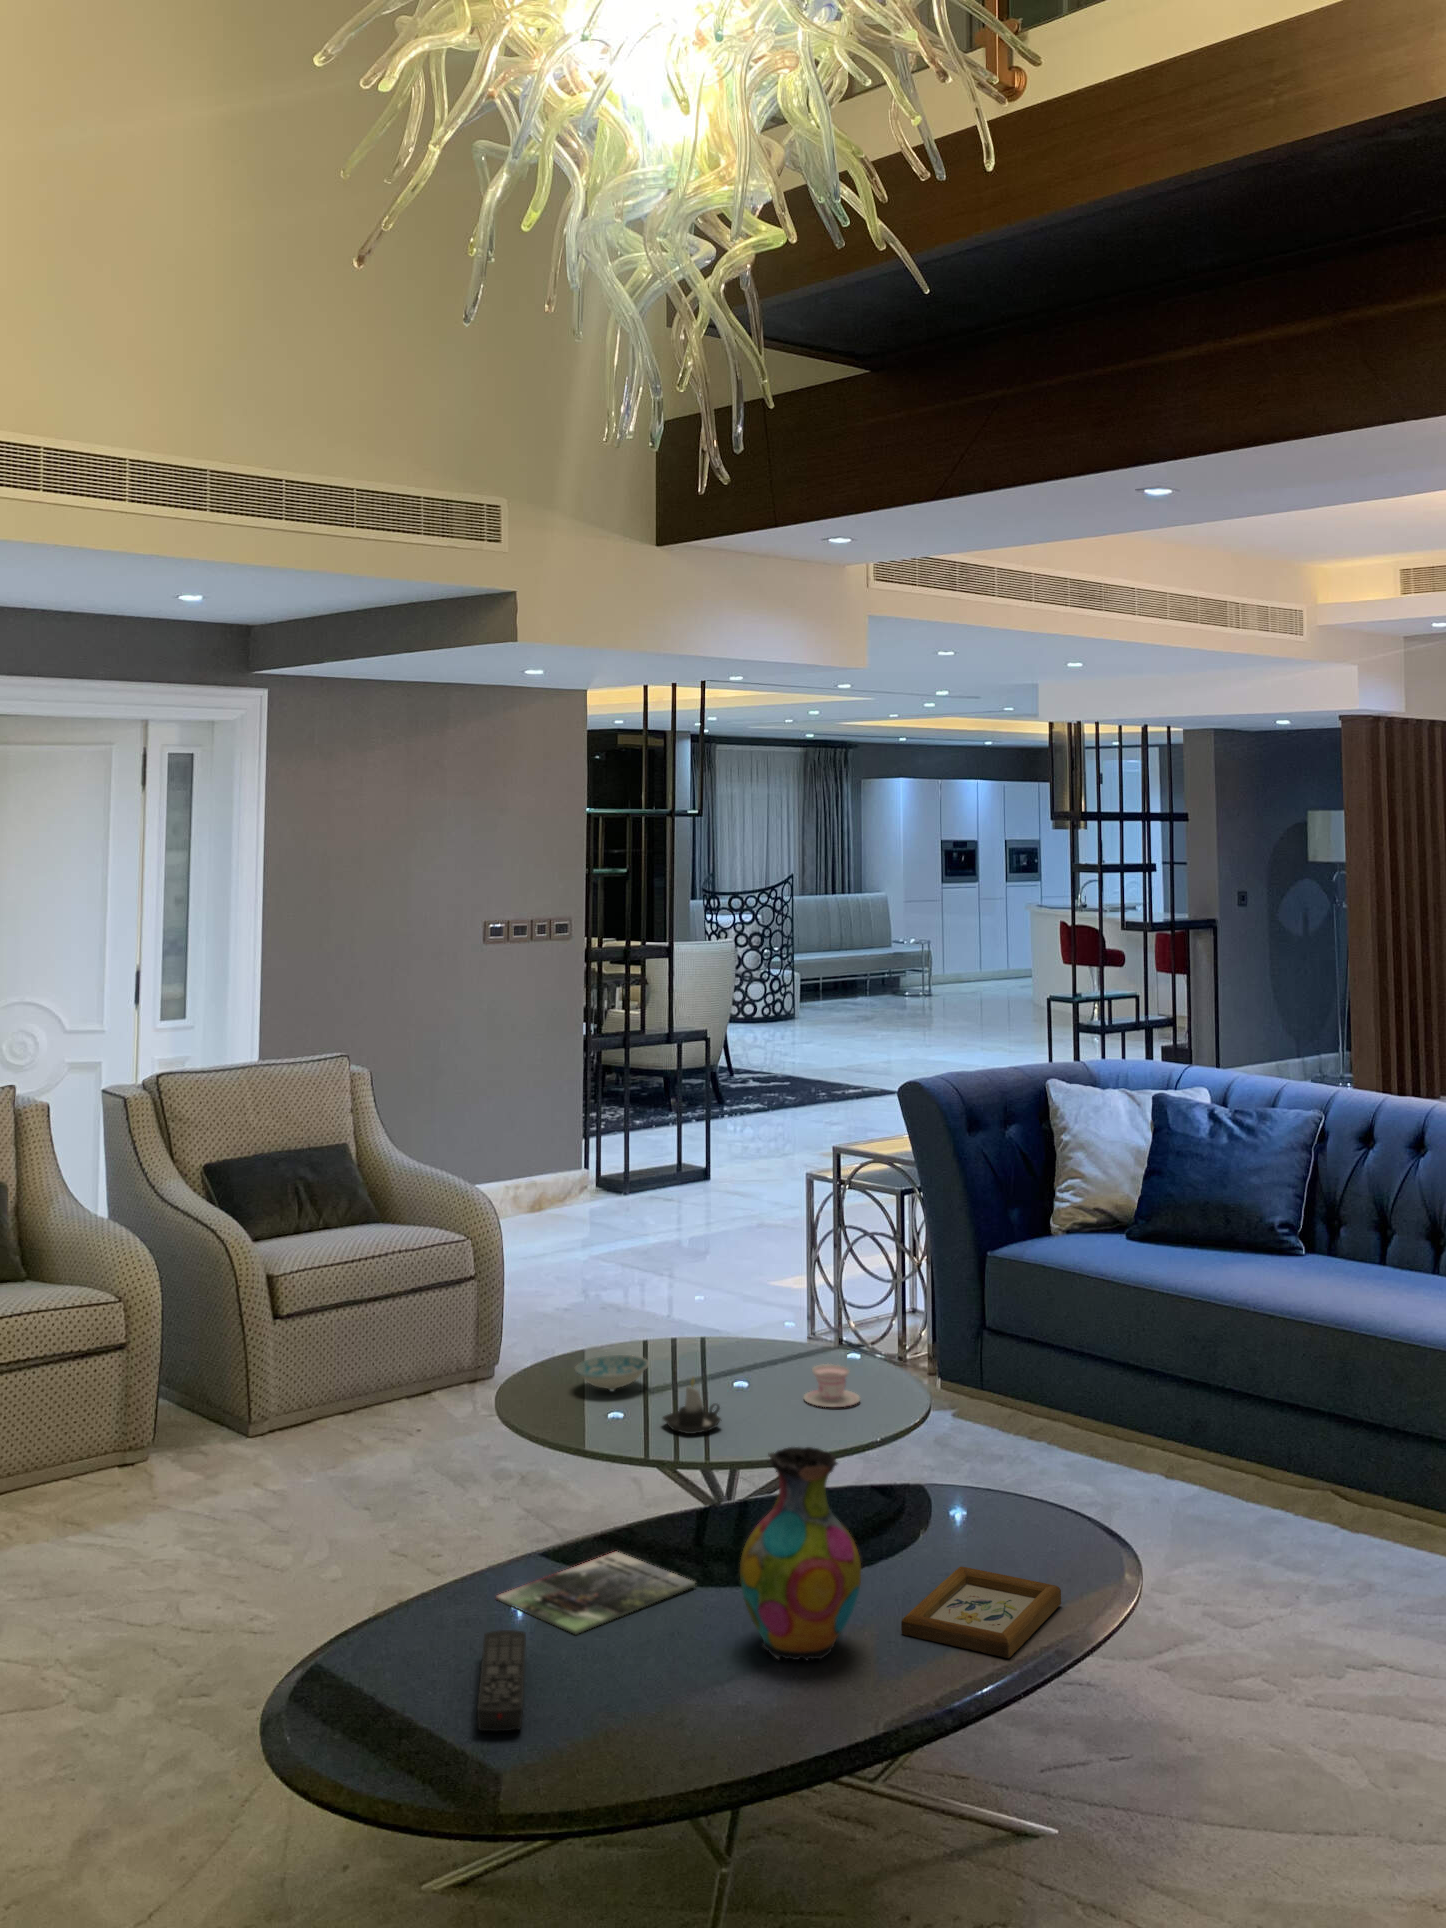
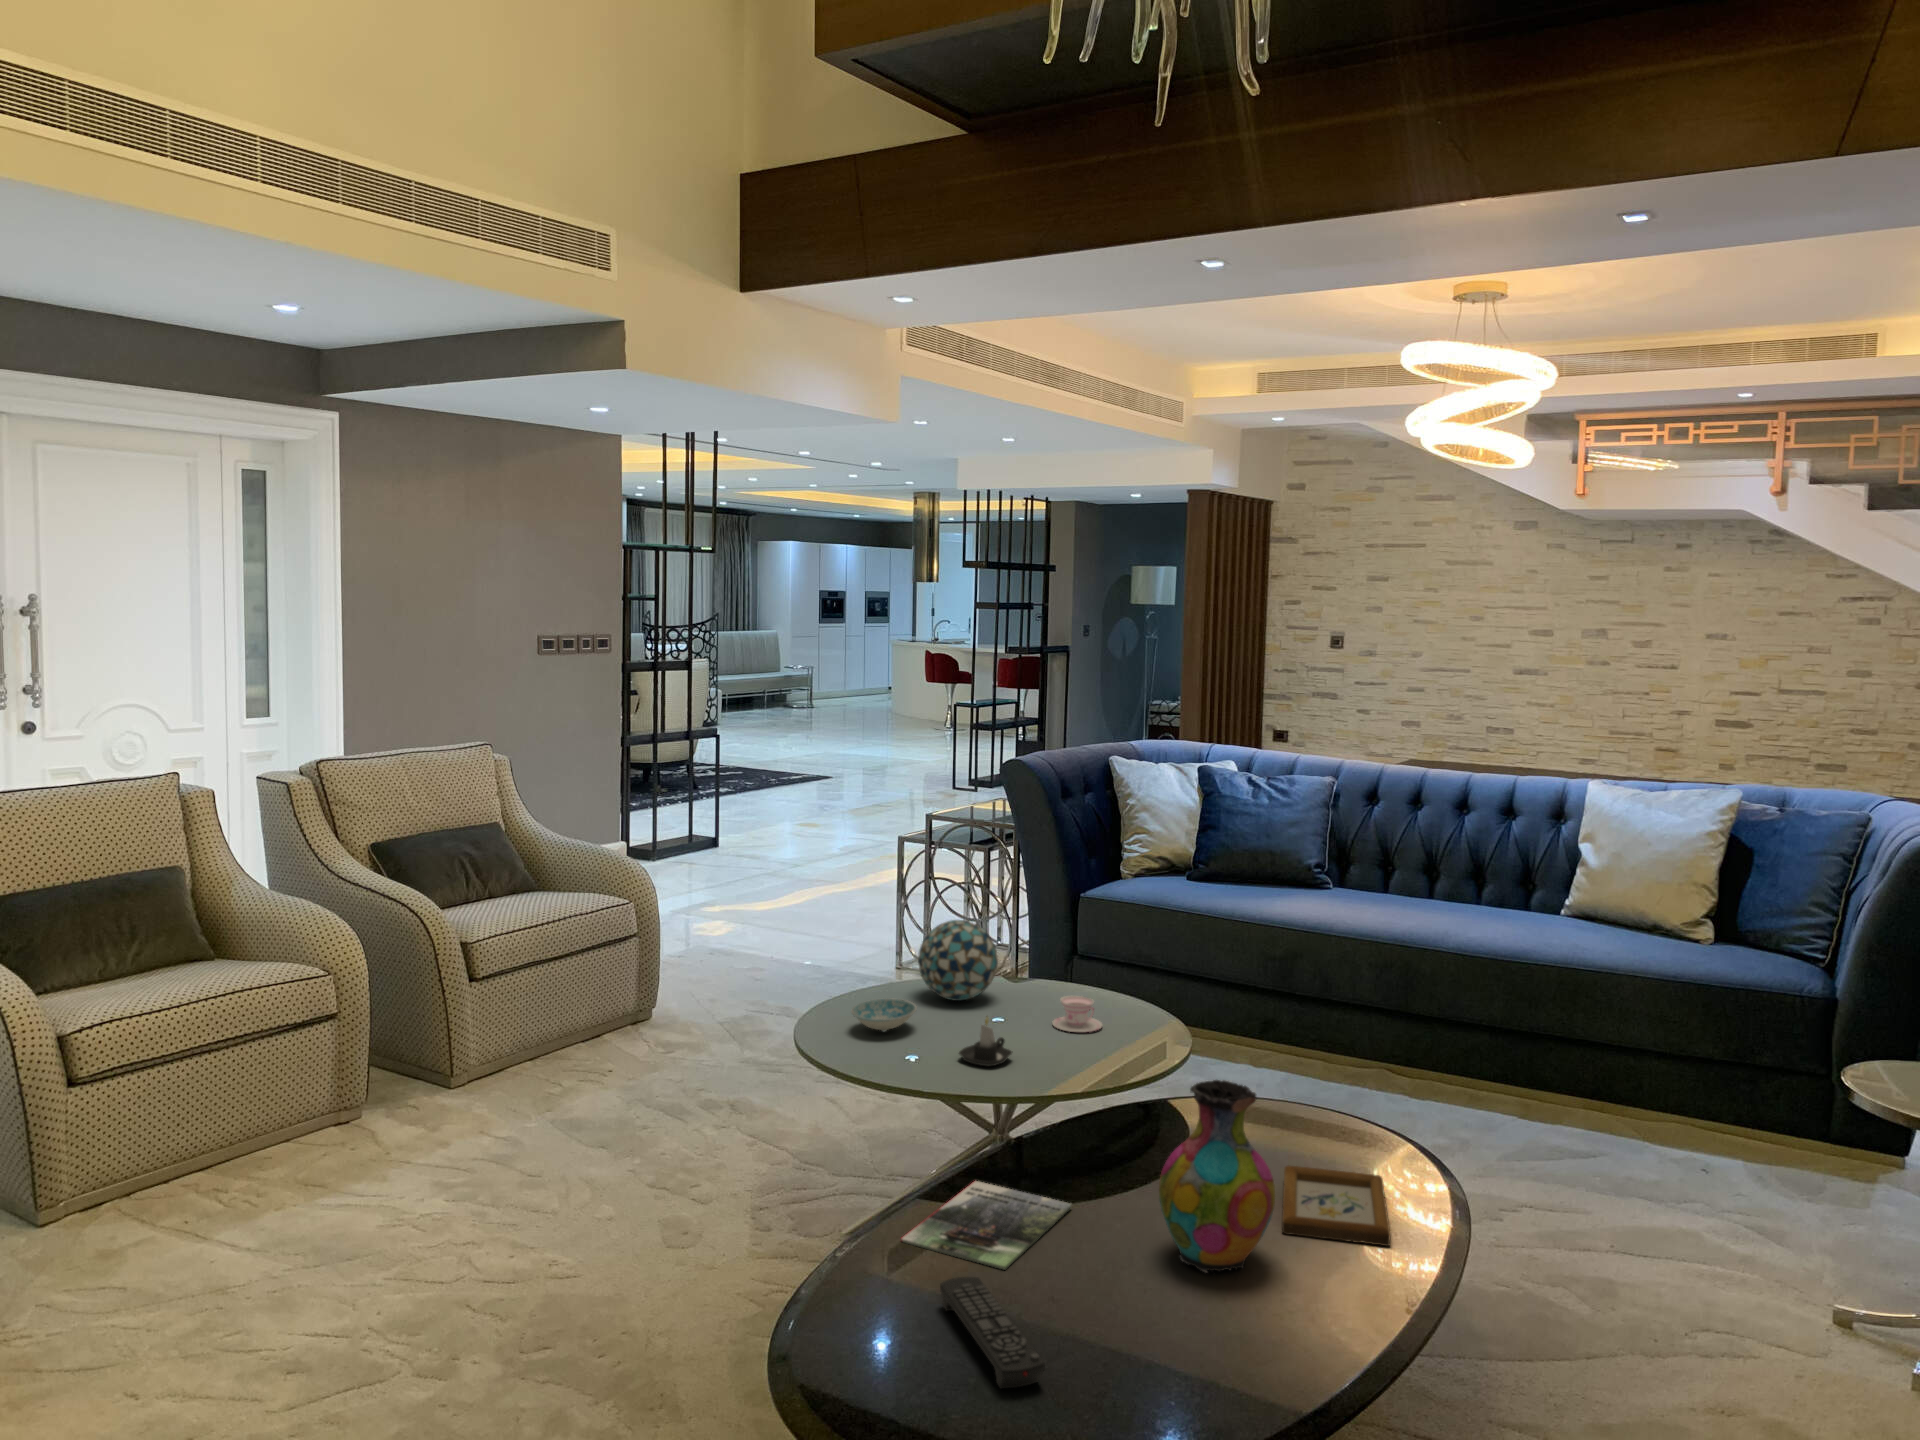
decorative ball: none [680,1270,769,1365] -> present [918,920,998,1001]

